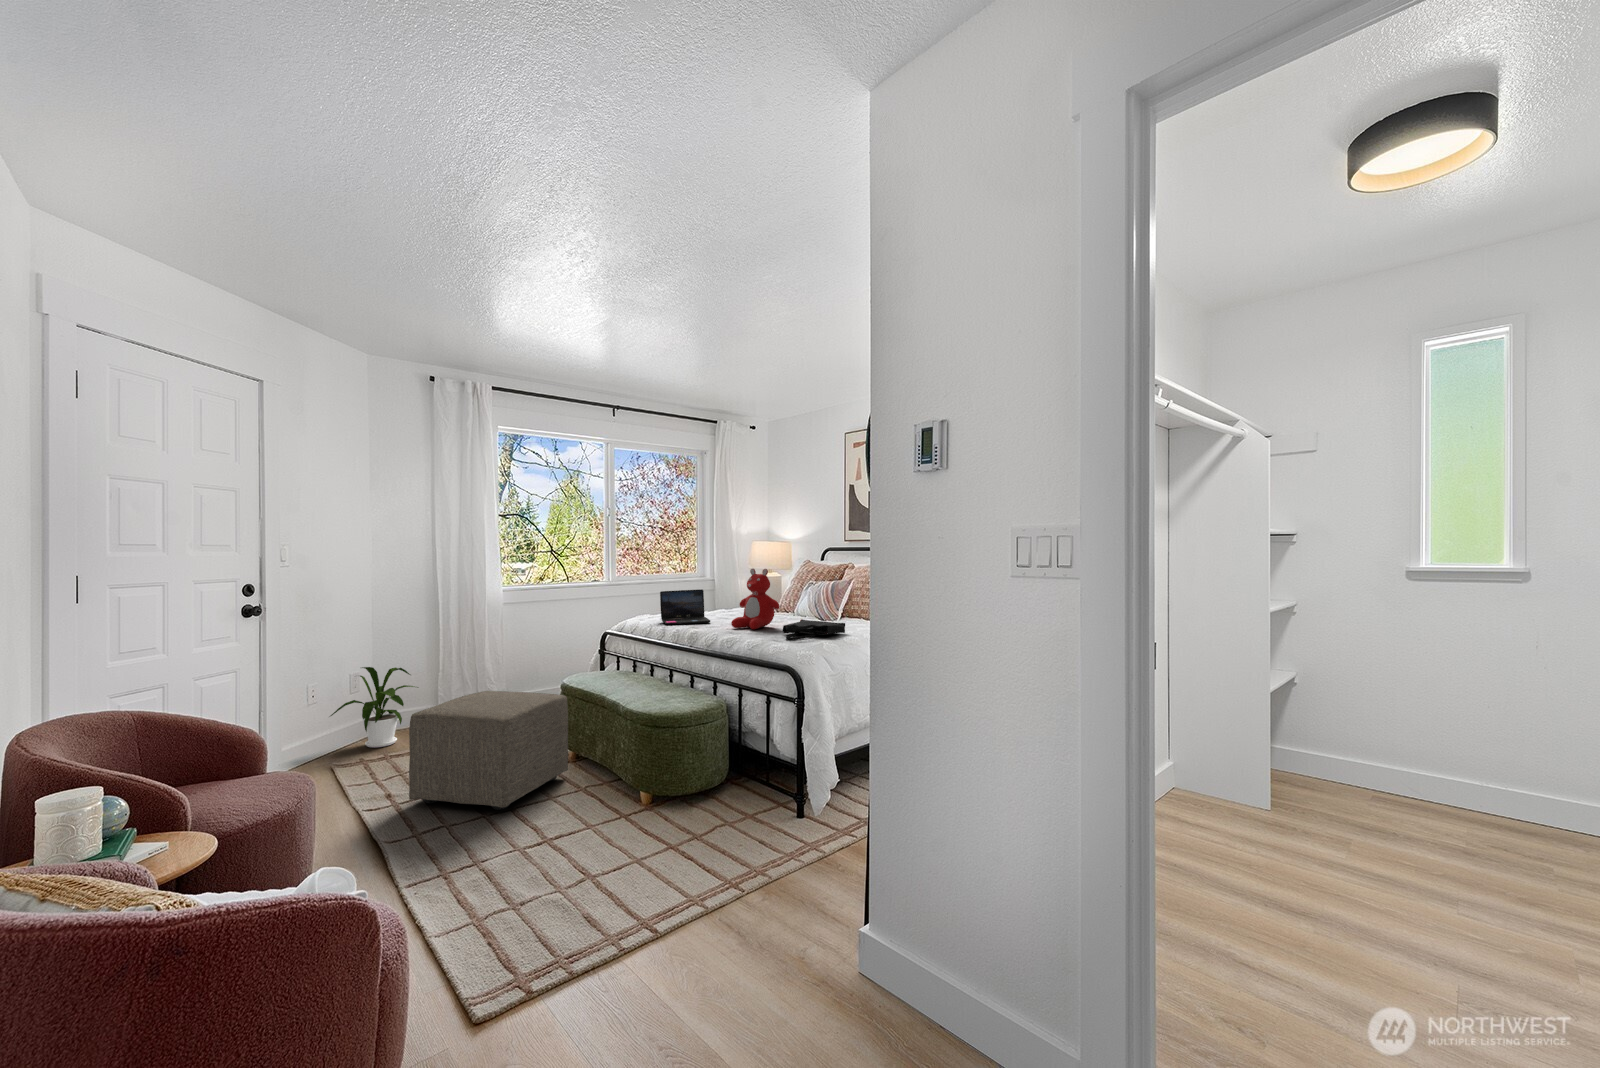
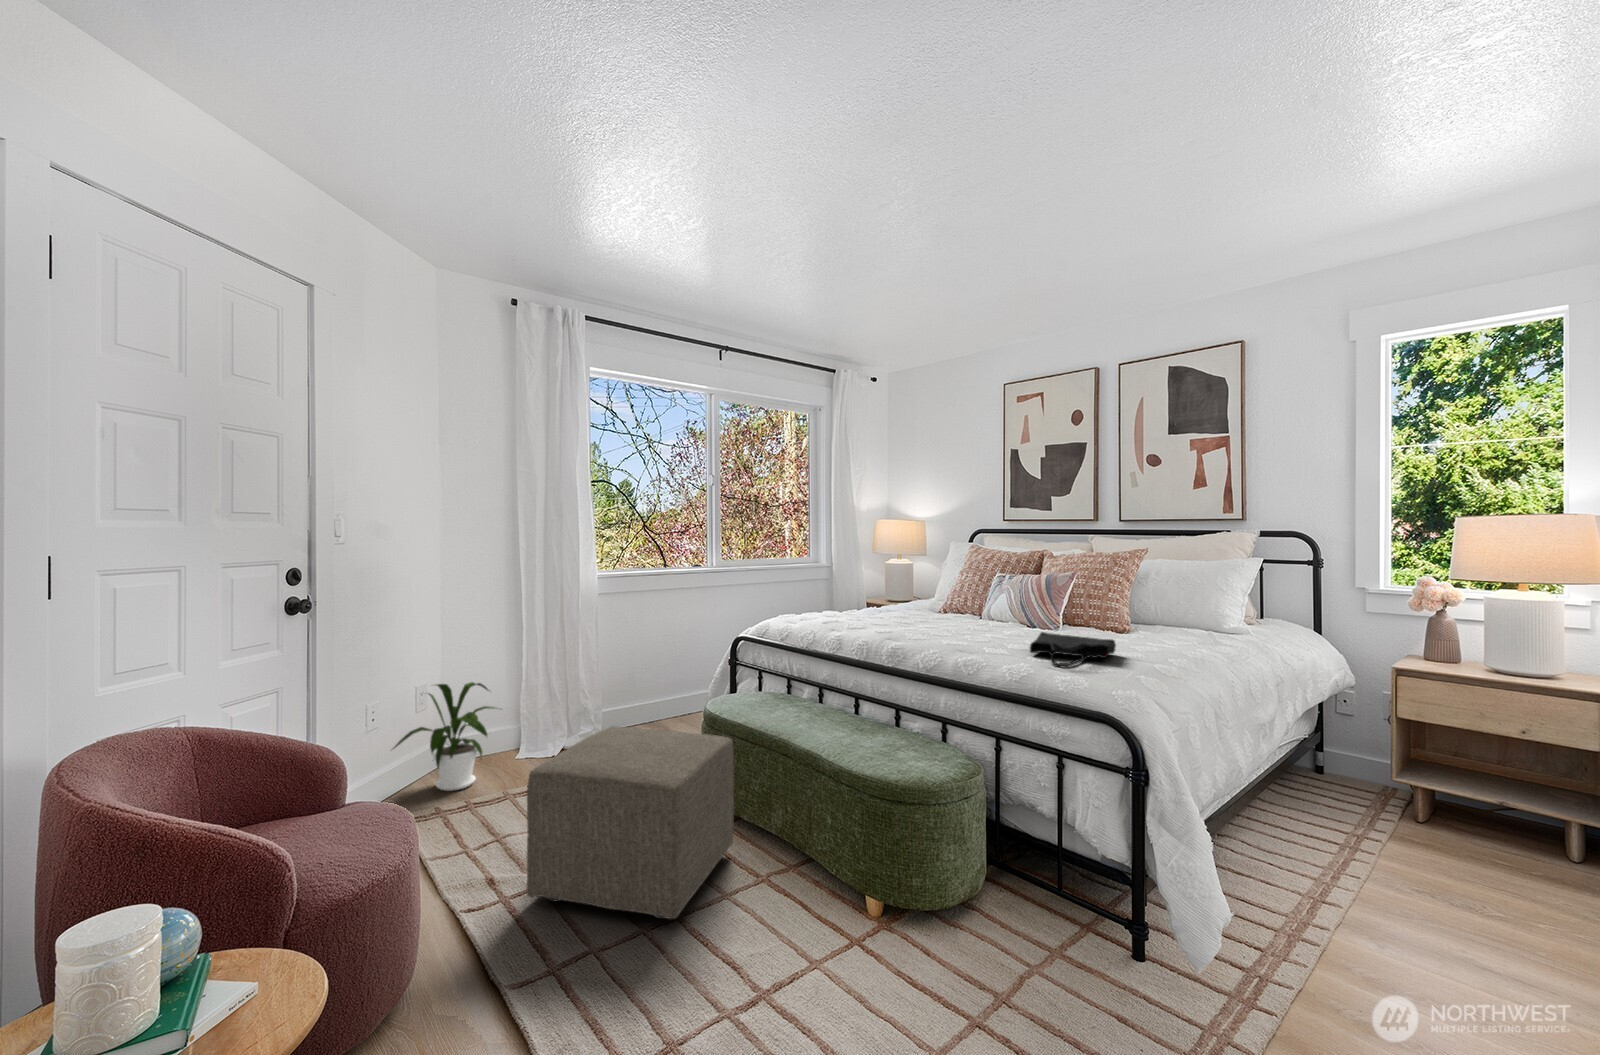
teddy bear: present [731,569,779,629] -> none [934,559,1001,644]
laptop: present [660,589,710,625] -> none [818,584,890,632]

